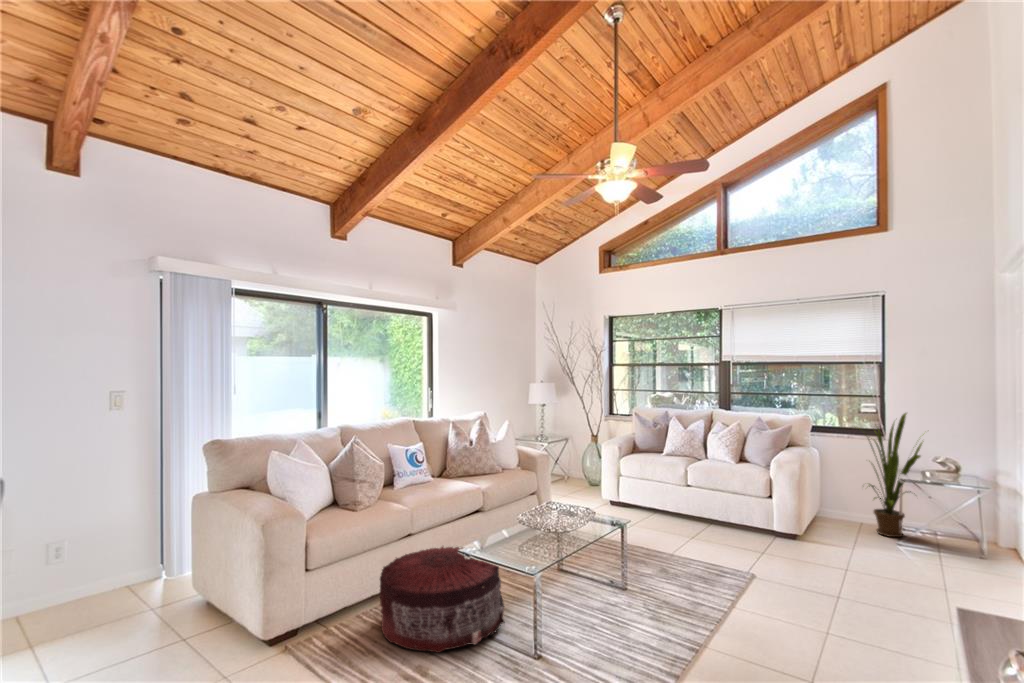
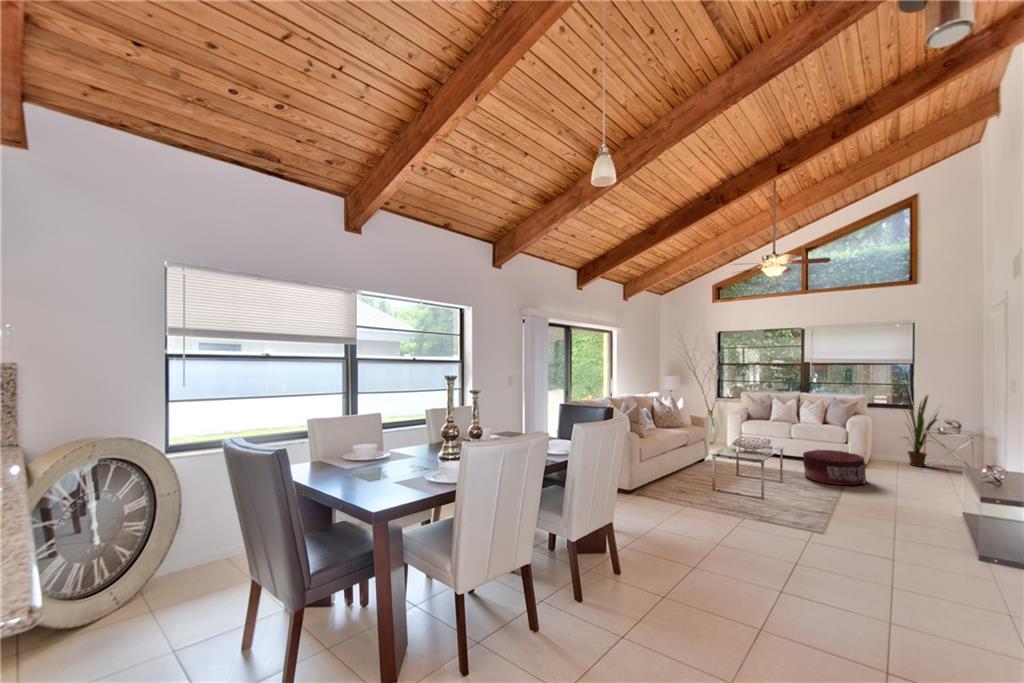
pouf: present [380,547,505,653] -> present [803,450,866,485]

